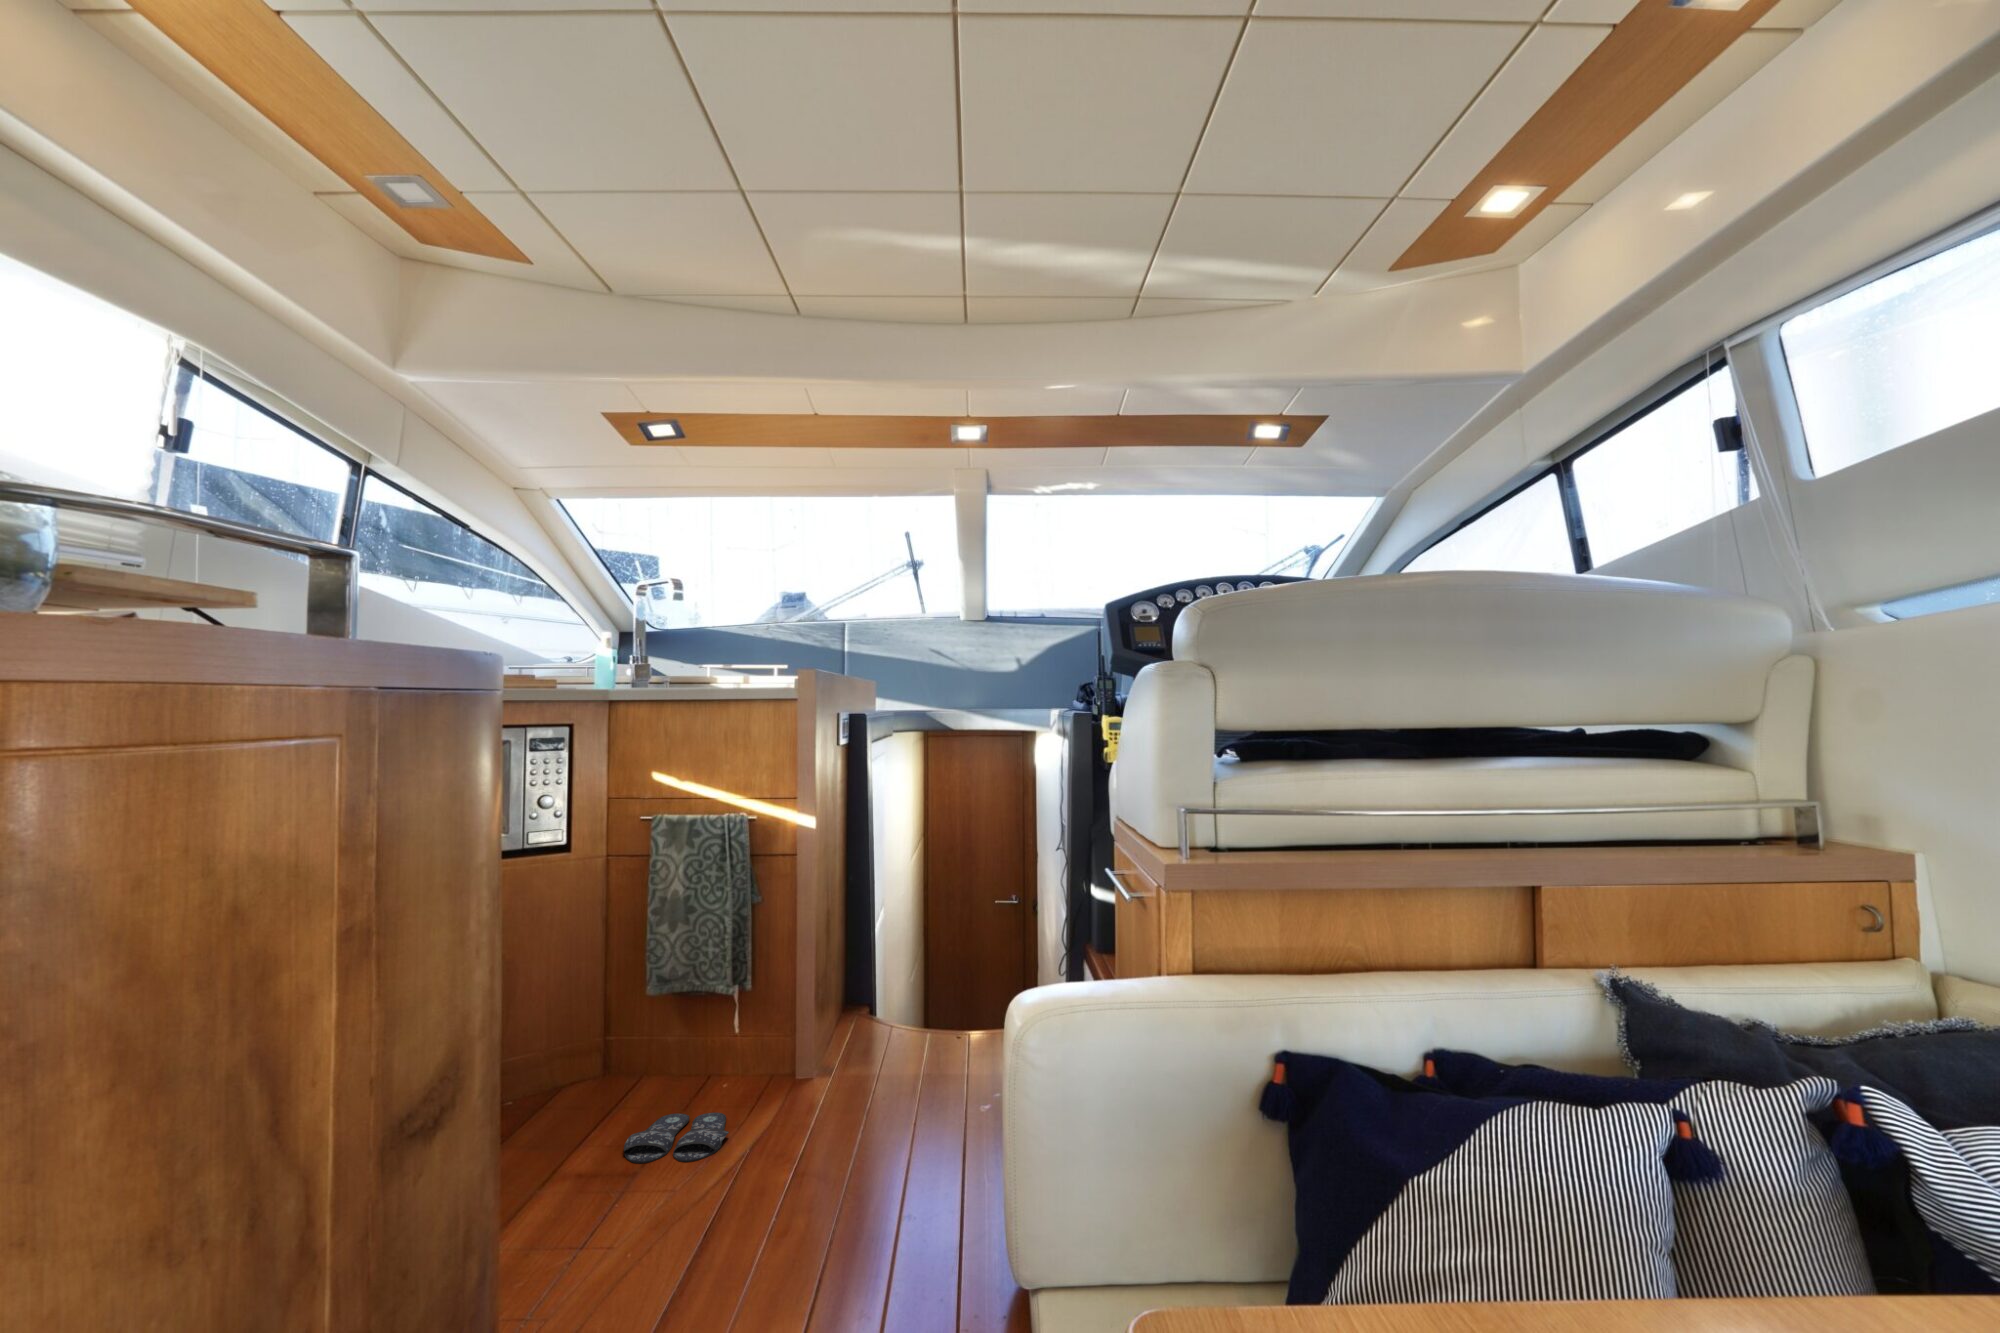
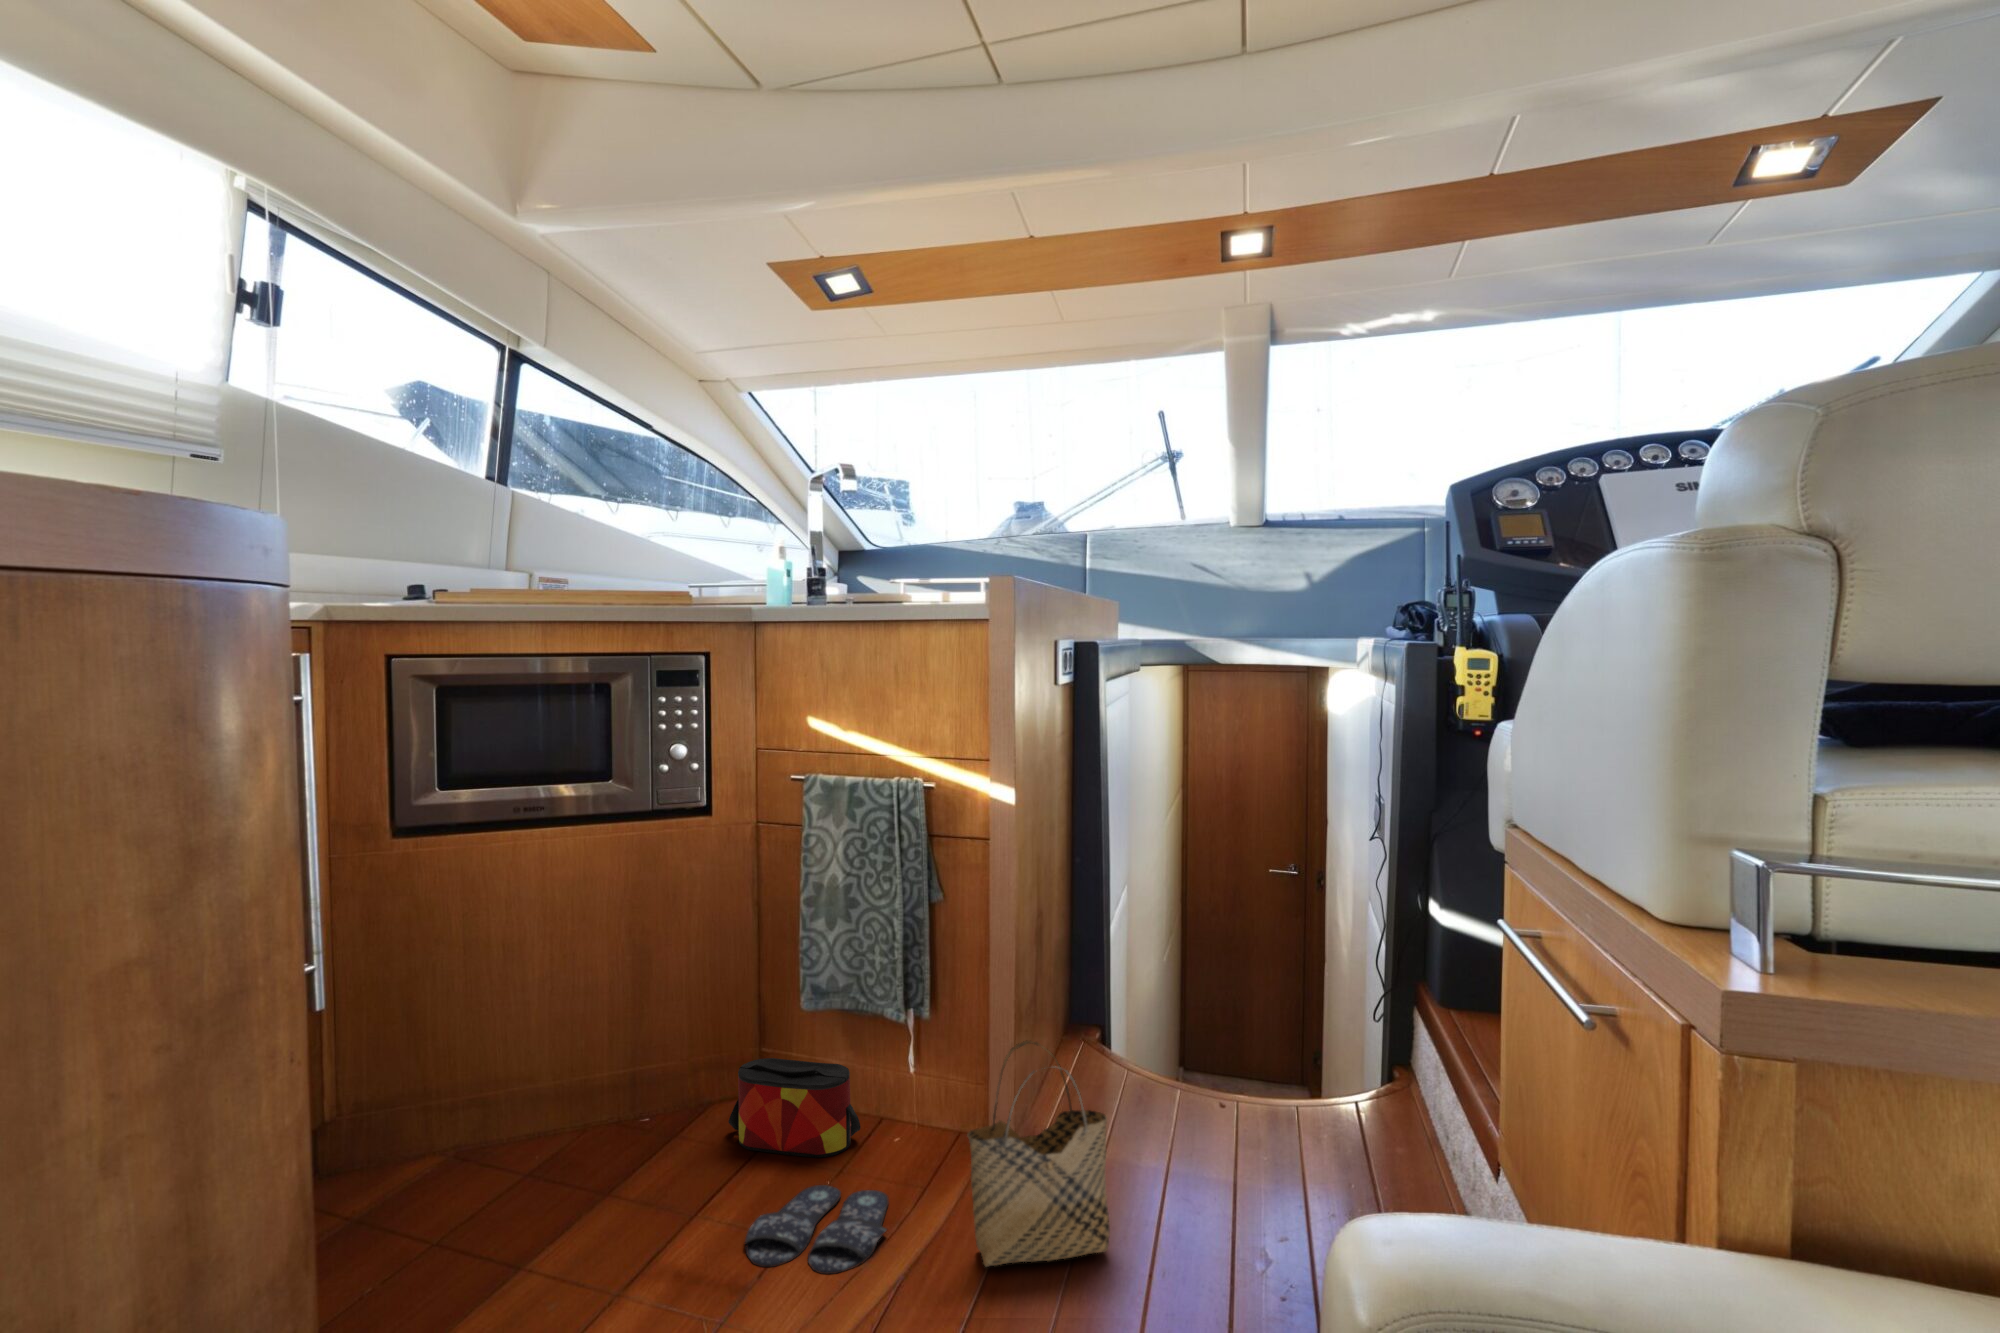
woven basket: none [789,989,886,1144] -> present [967,1041,1110,1267]
bag: none [590,1031,697,1100] -> present [728,1058,861,1158]

